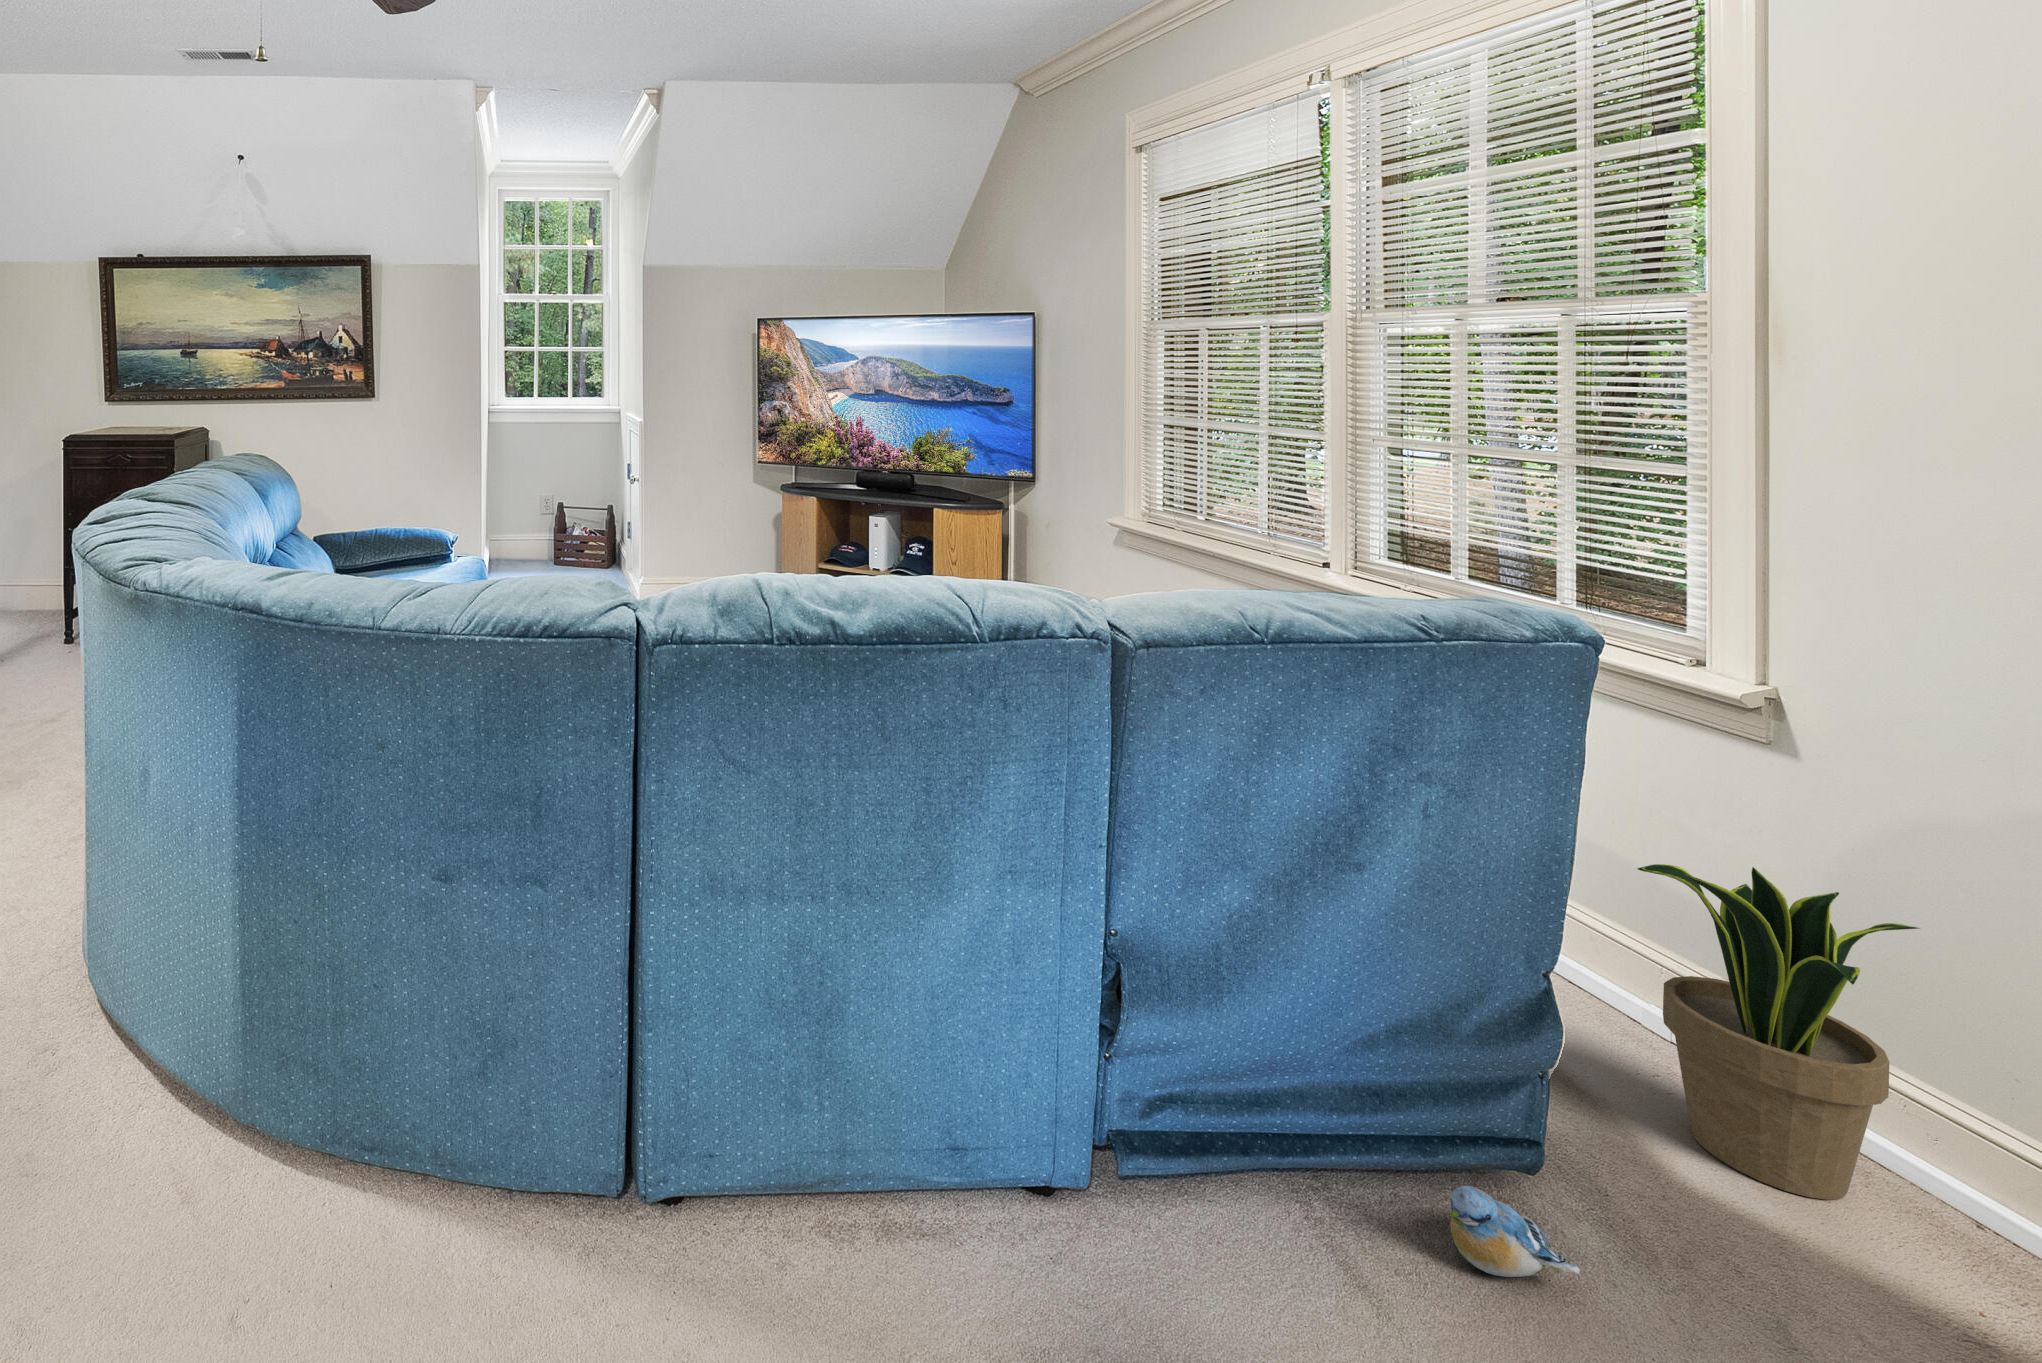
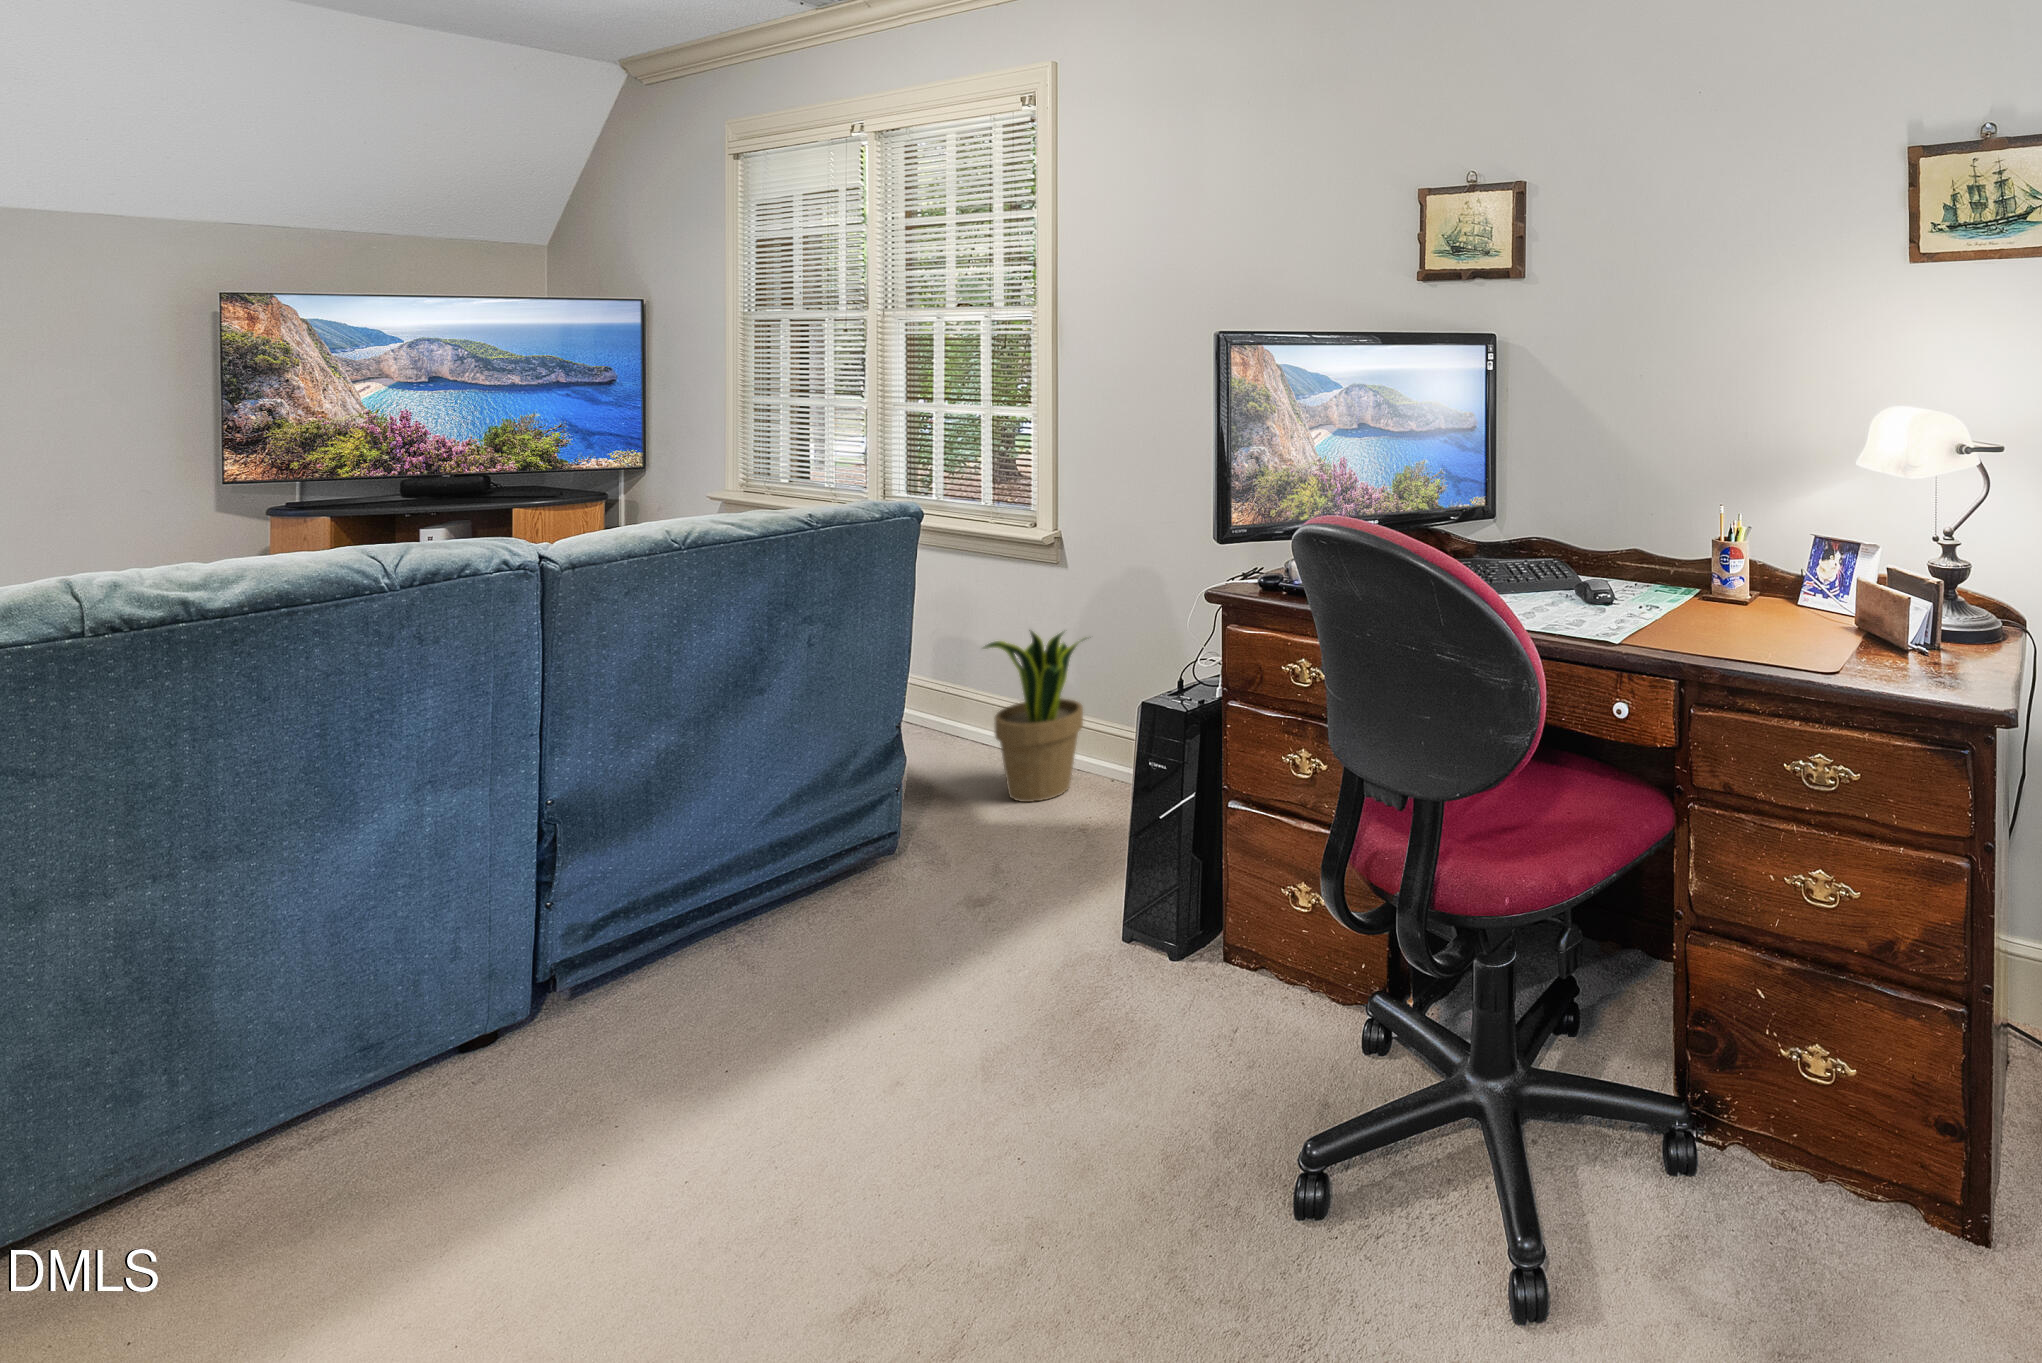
plush toy: present [1450,1186,1580,1277] -> none [822,864,897,913]

